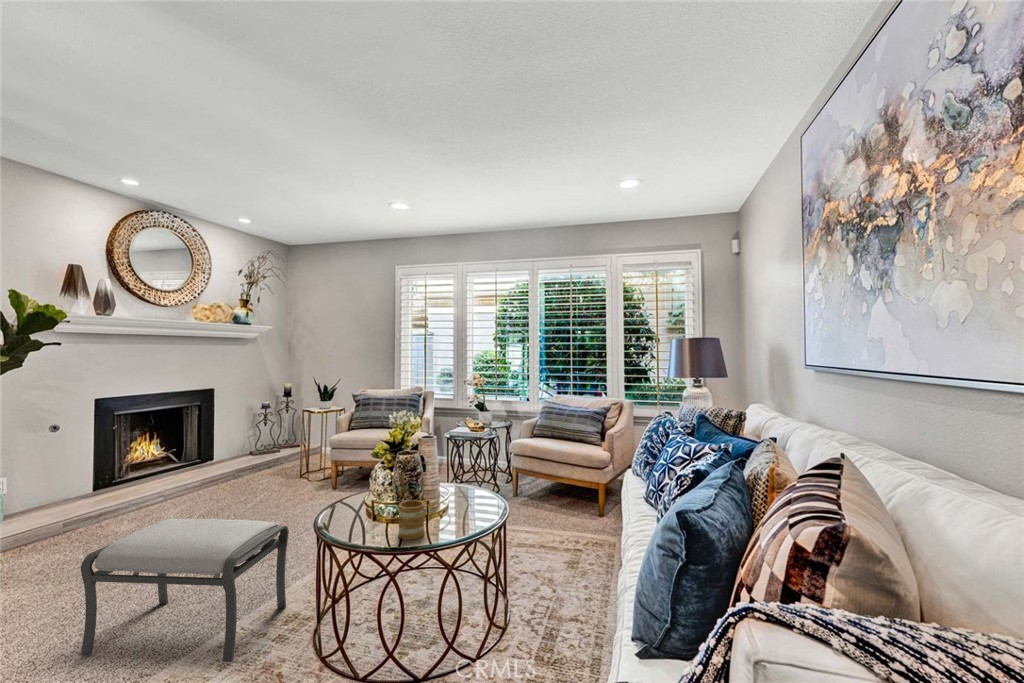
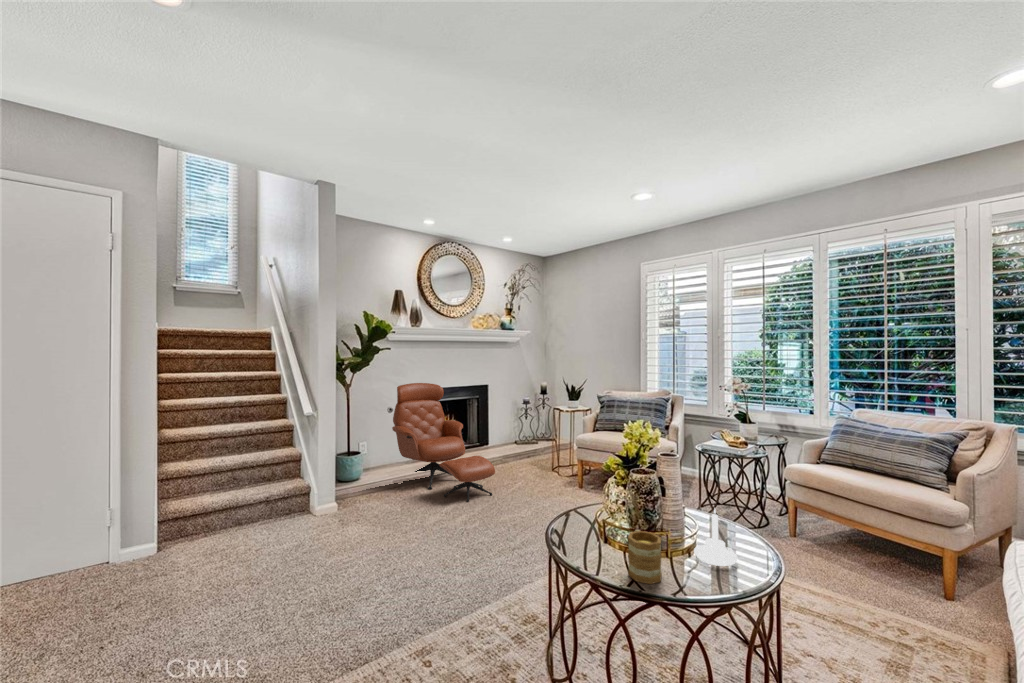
lounge chair: none [67,390,231,526] -> present [392,383,495,502]
candle holder: none [447,473,478,517] -> present [694,508,737,566]
ottoman: present [81,519,289,662] -> none [370,498,524,654]

